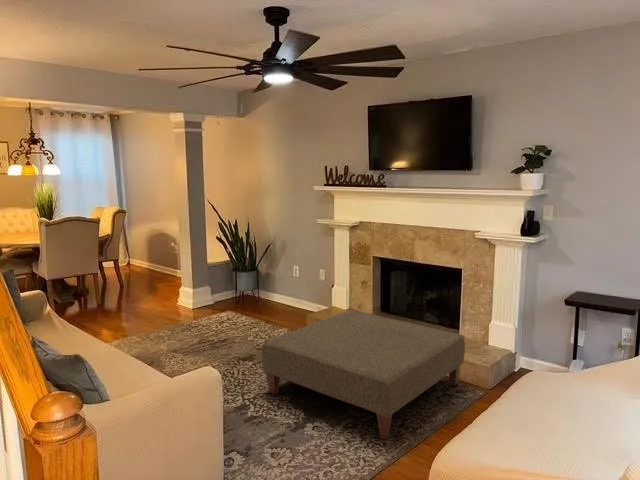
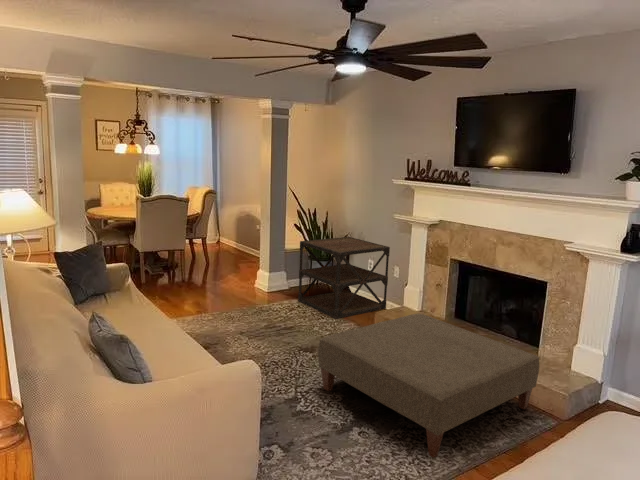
side table: none [224,245,314,326] -> present [298,237,390,319]

